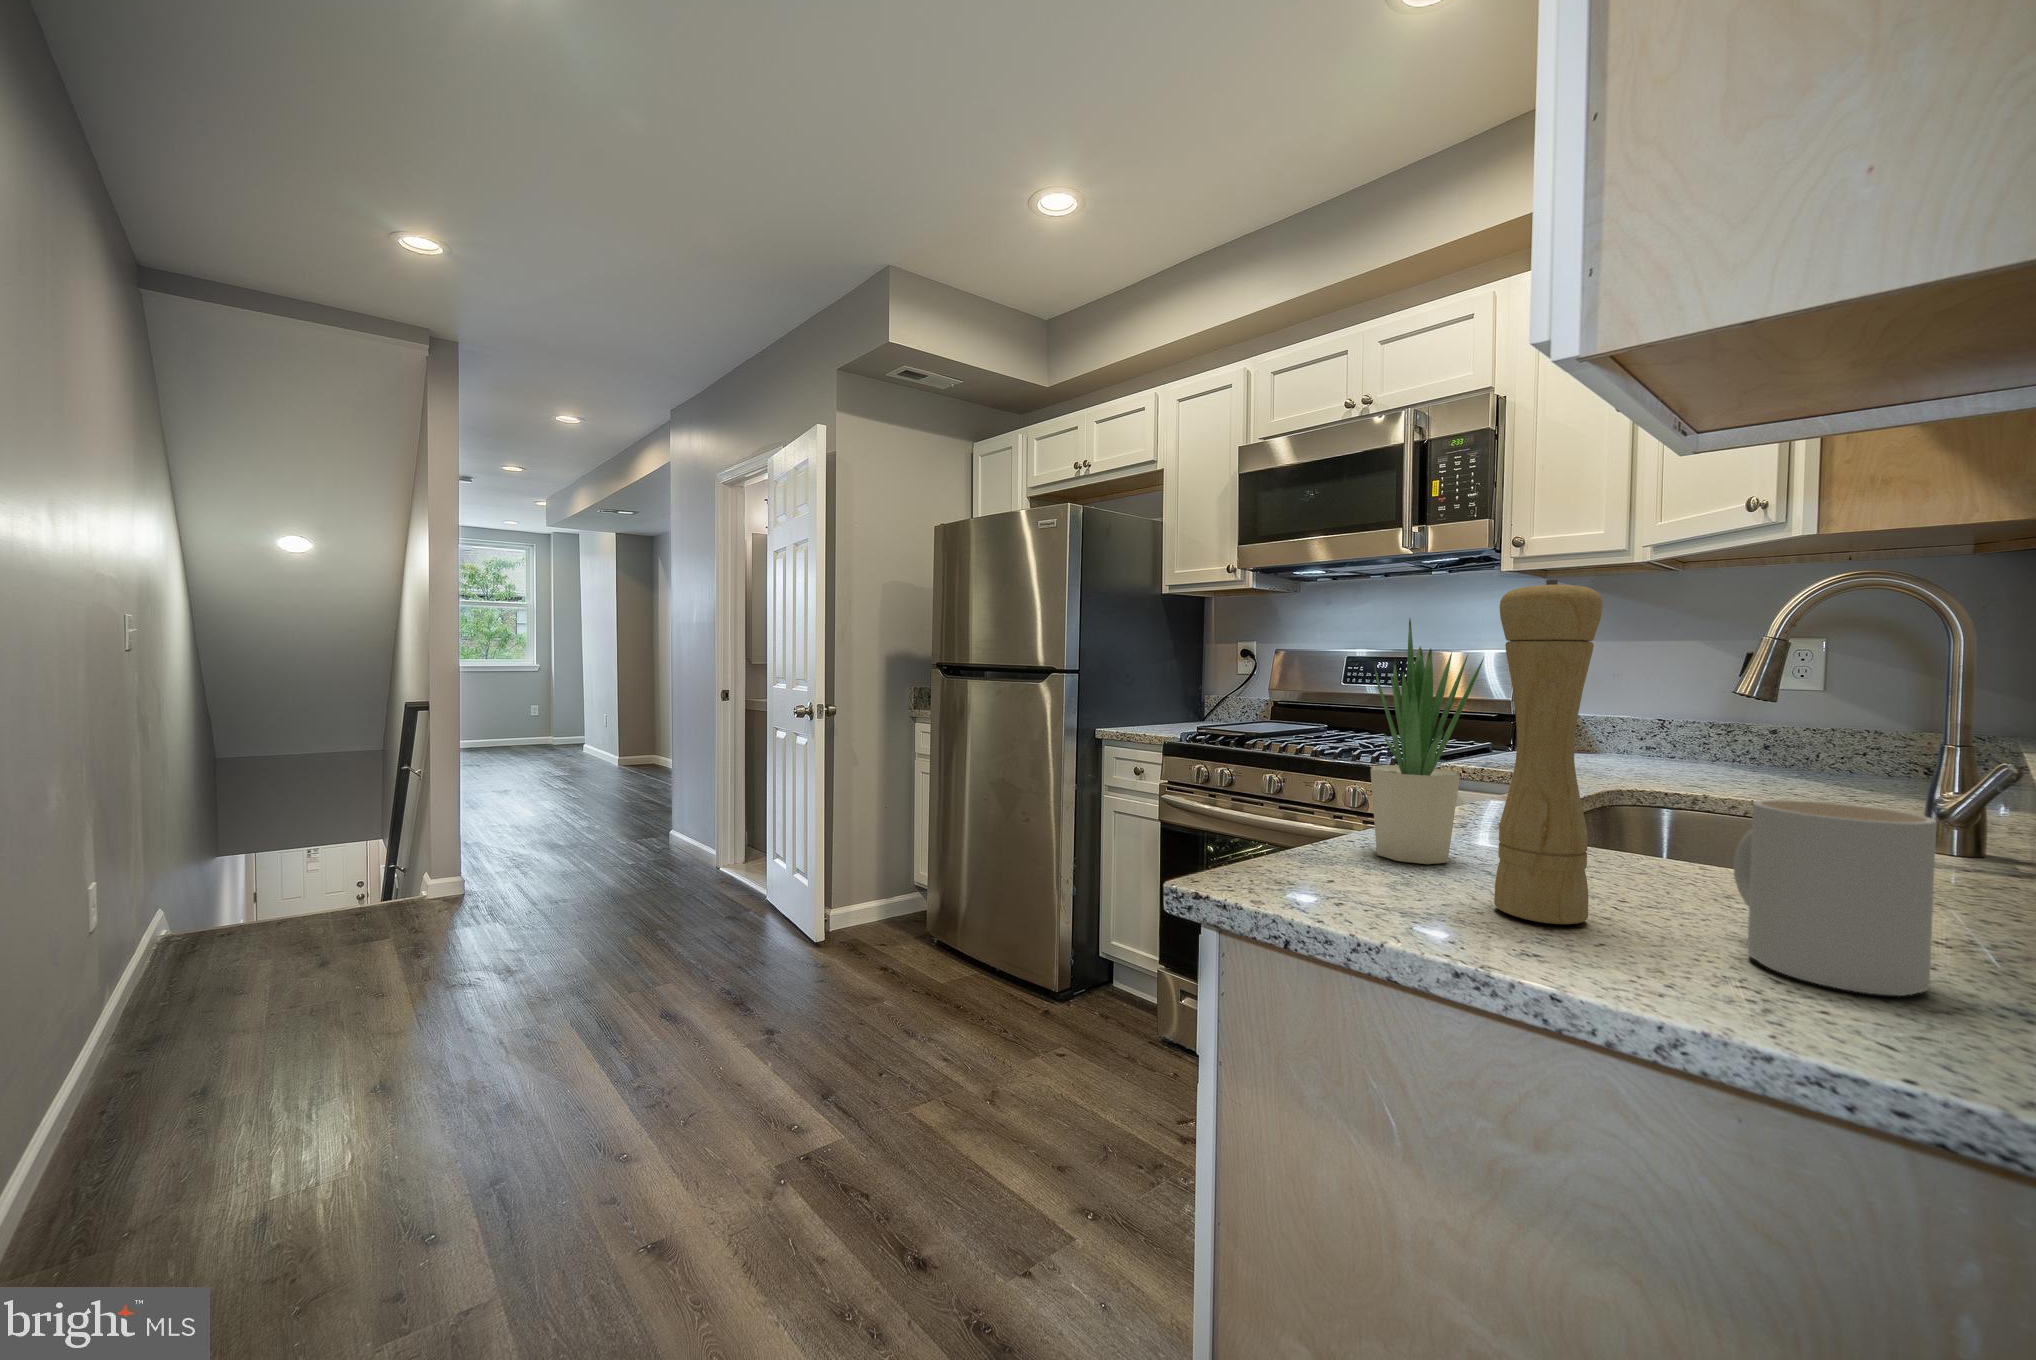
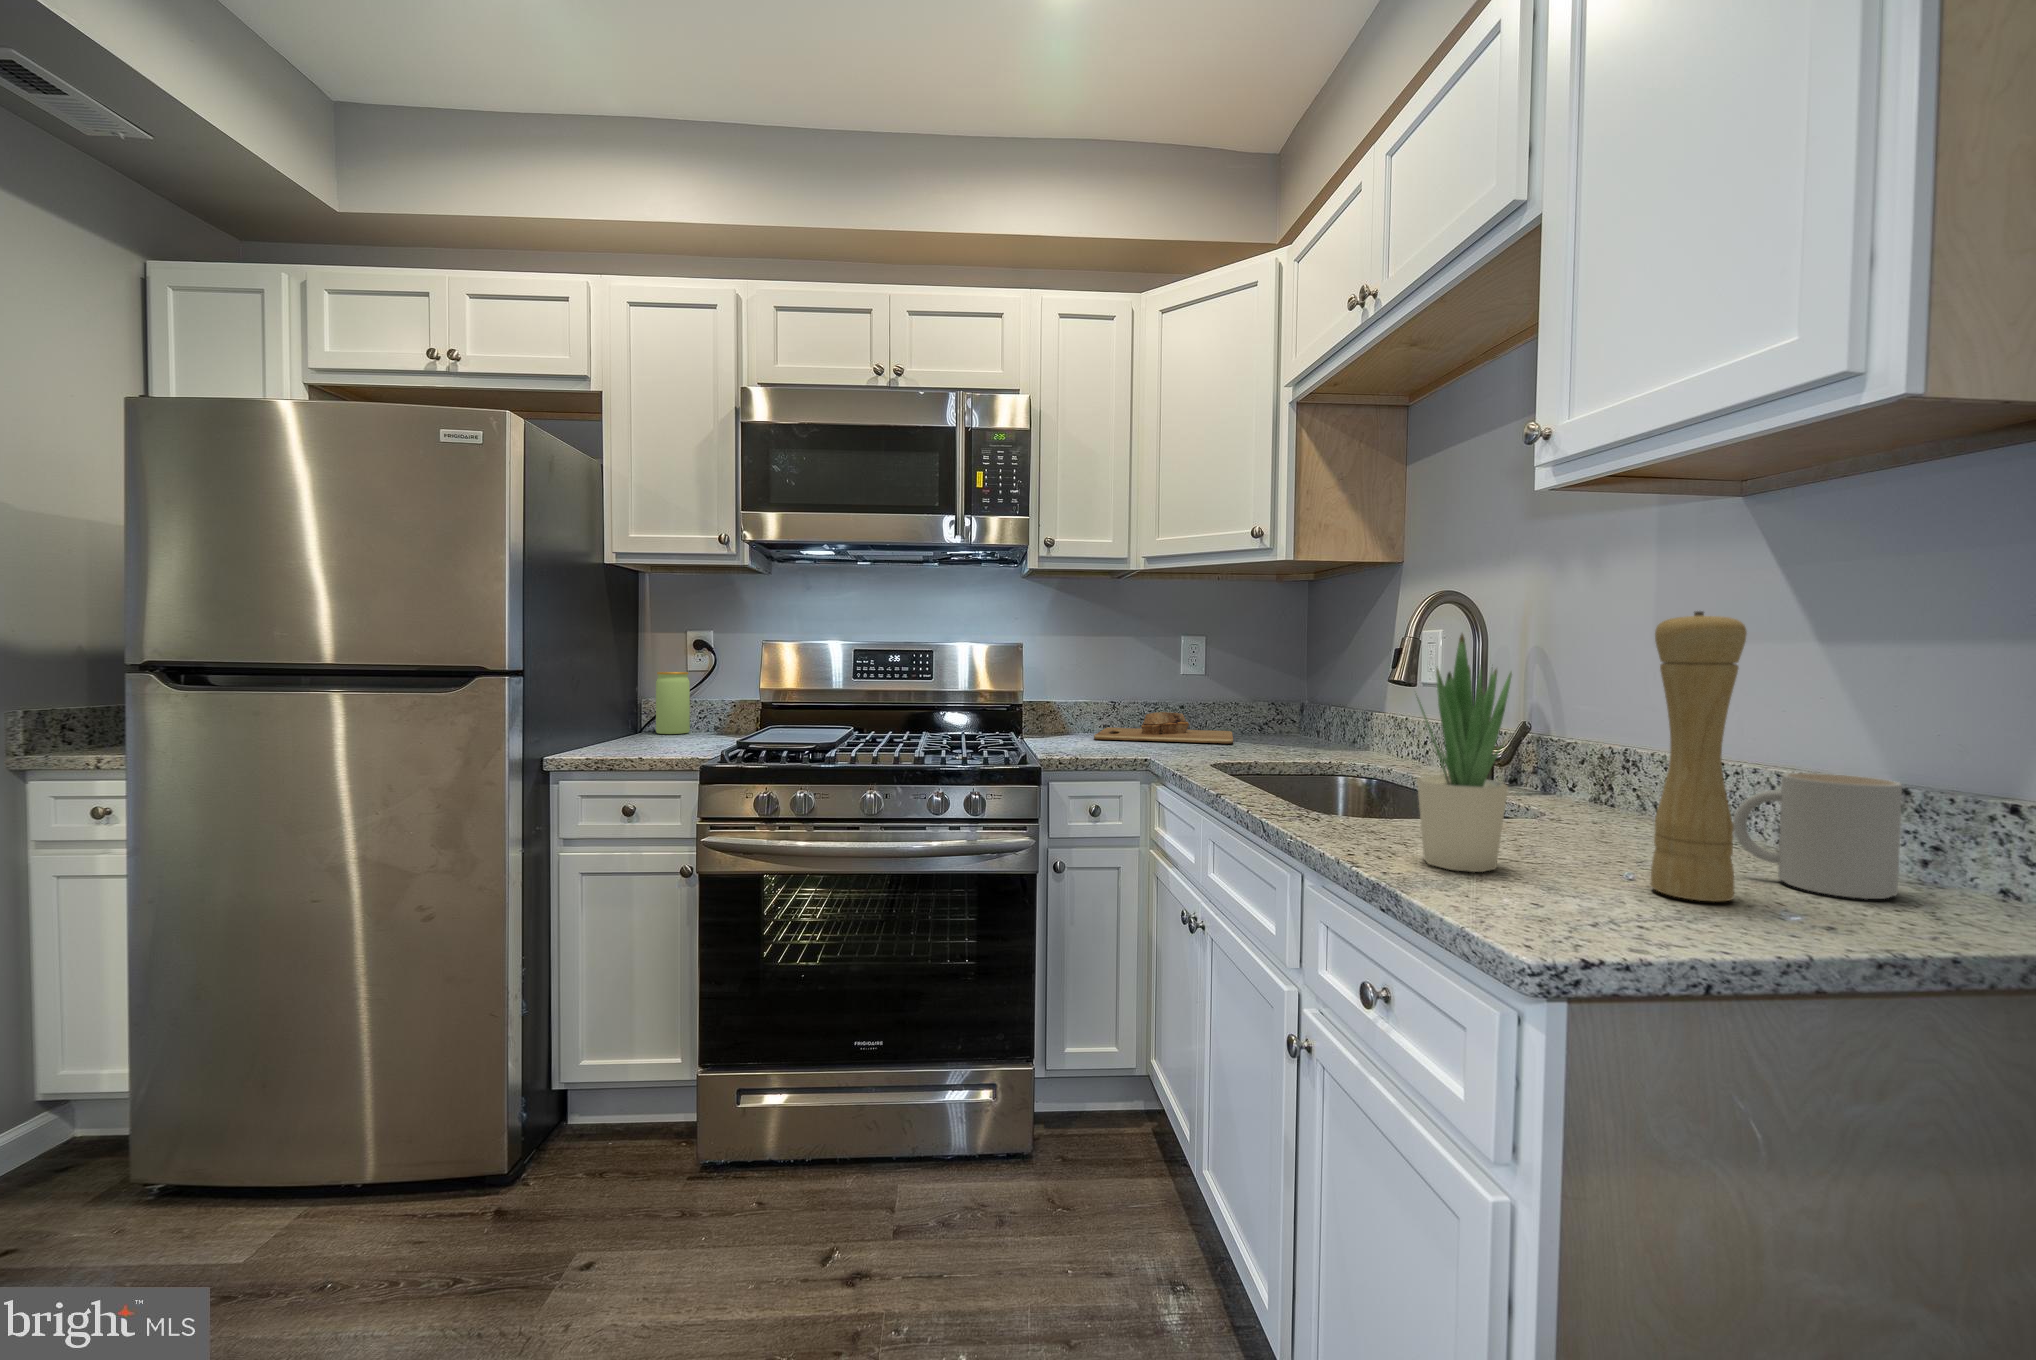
jar: none [1205,675,1231,723] -> present [656,672,690,734]
cutting board: none [1591,734,1855,780] -> present [1094,712,1233,743]

